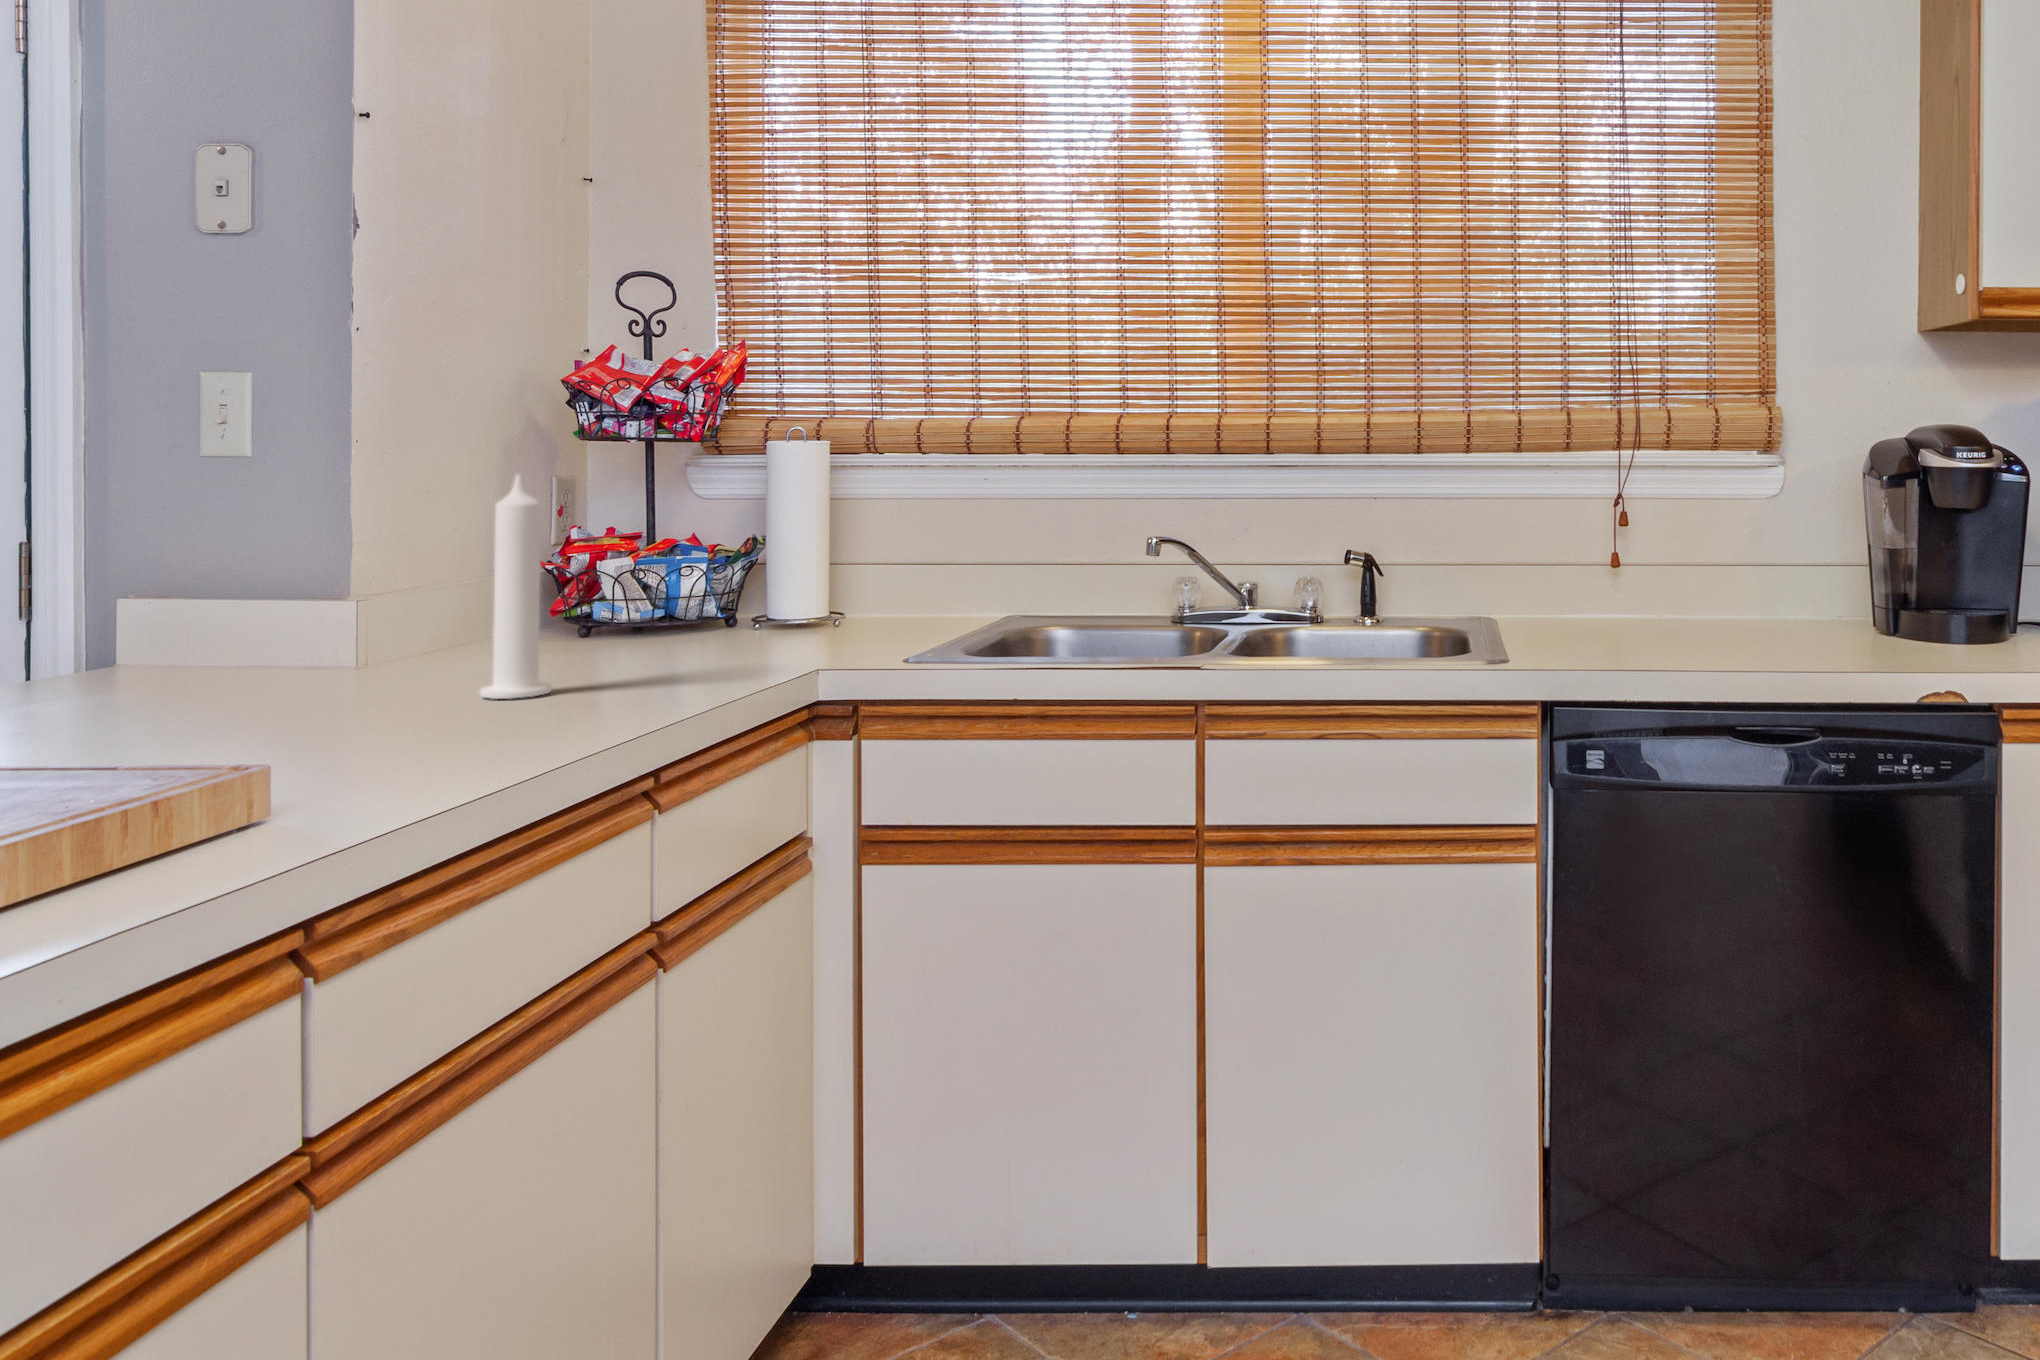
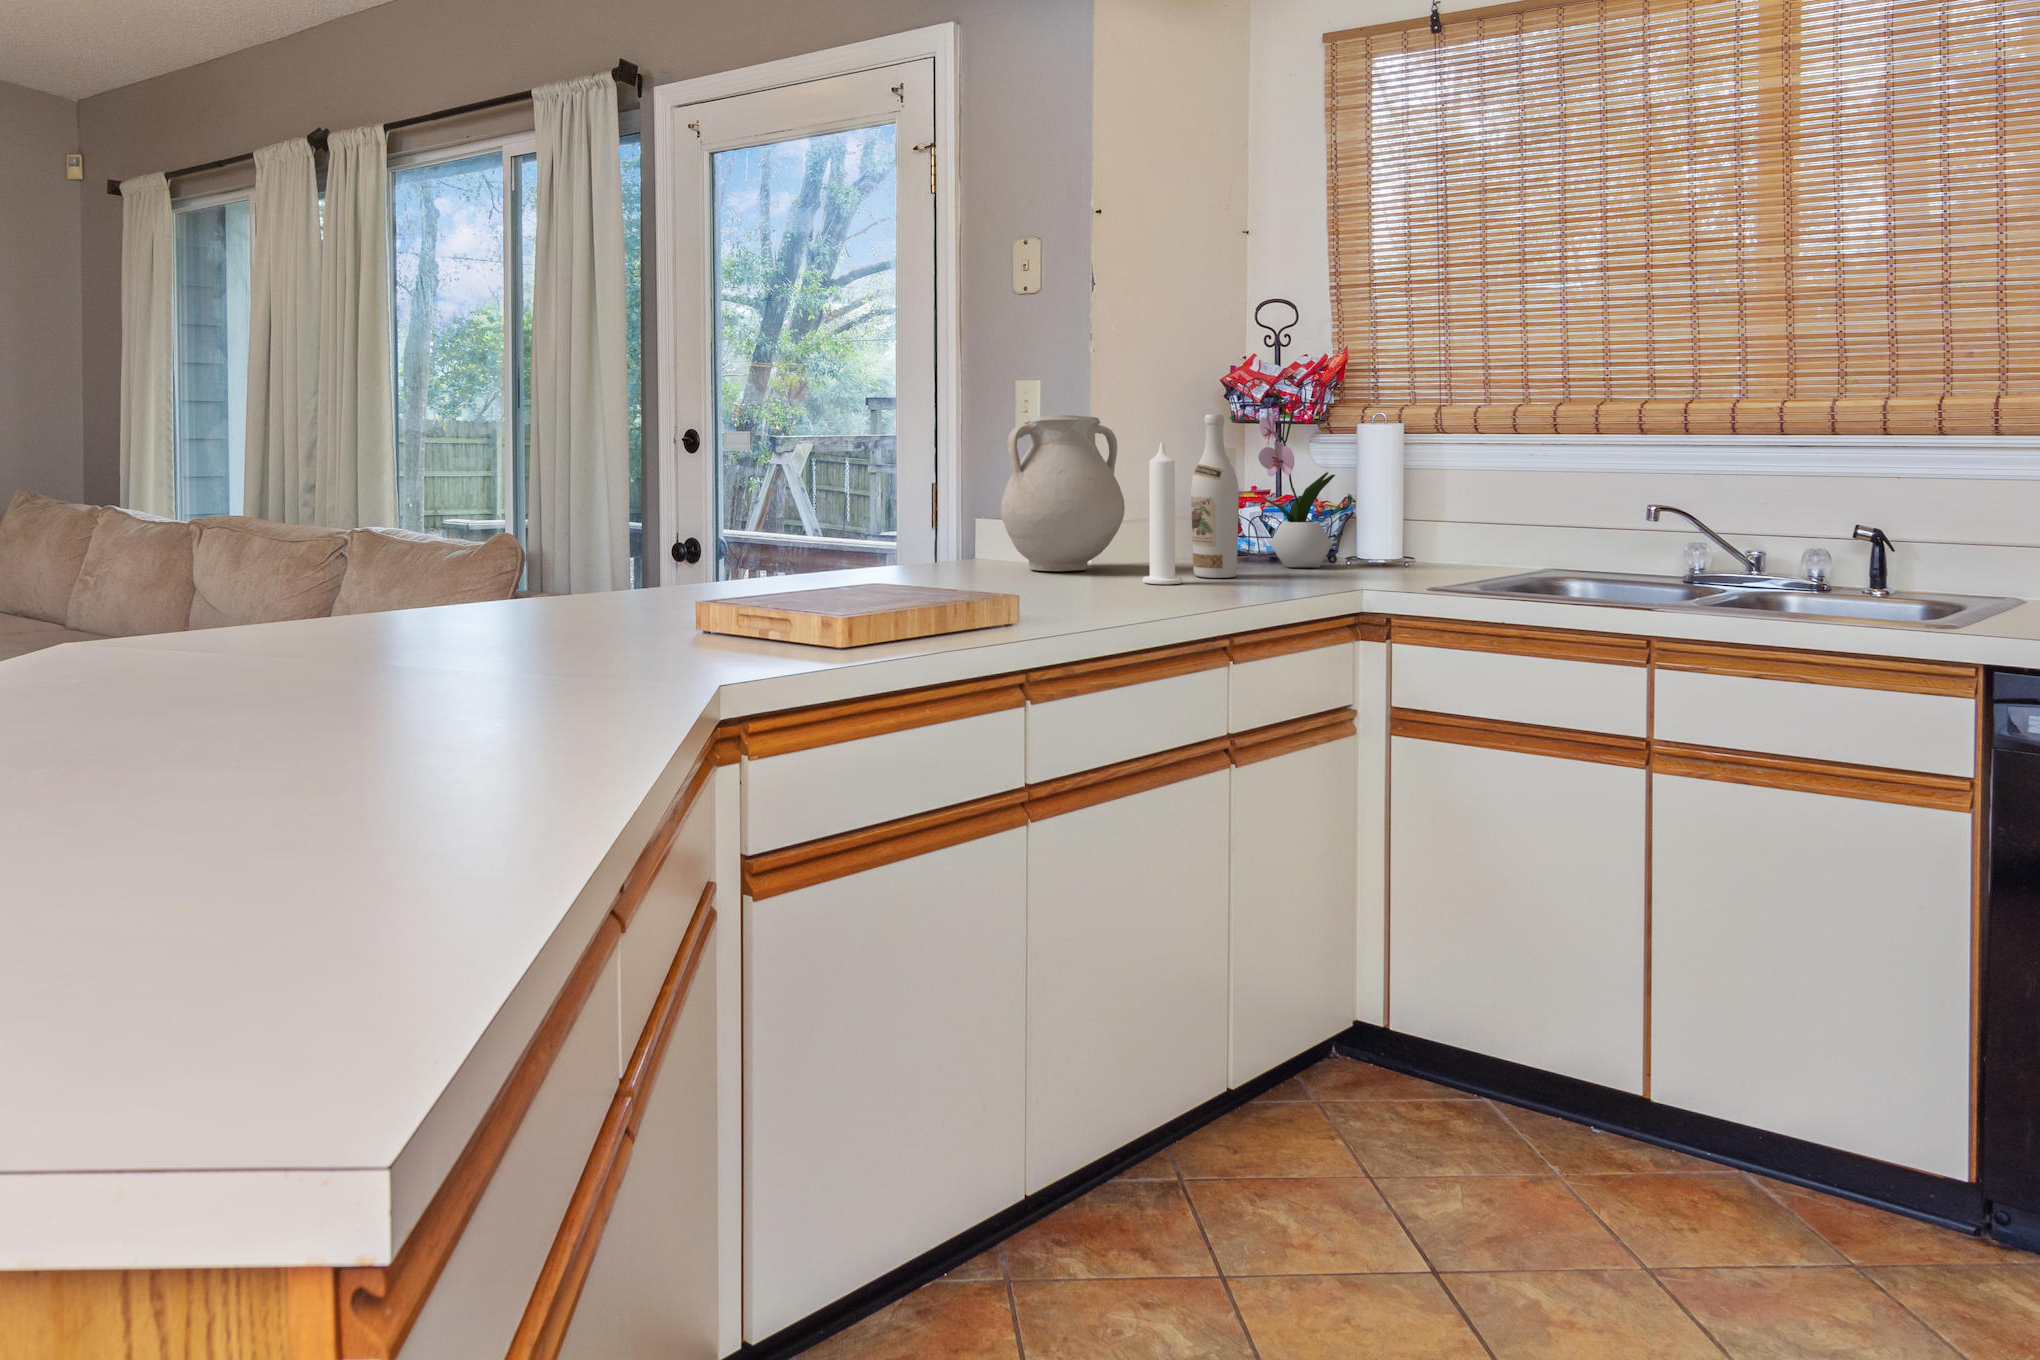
flower arrangement: none [642,392,764,647] -> present [1258,389,1335,567]
vase: none [170,430,424,693] -> present [1001,415,1125,571]
wine bottle: none [554,430,634,677] -> present [1191,414,1239,578]

